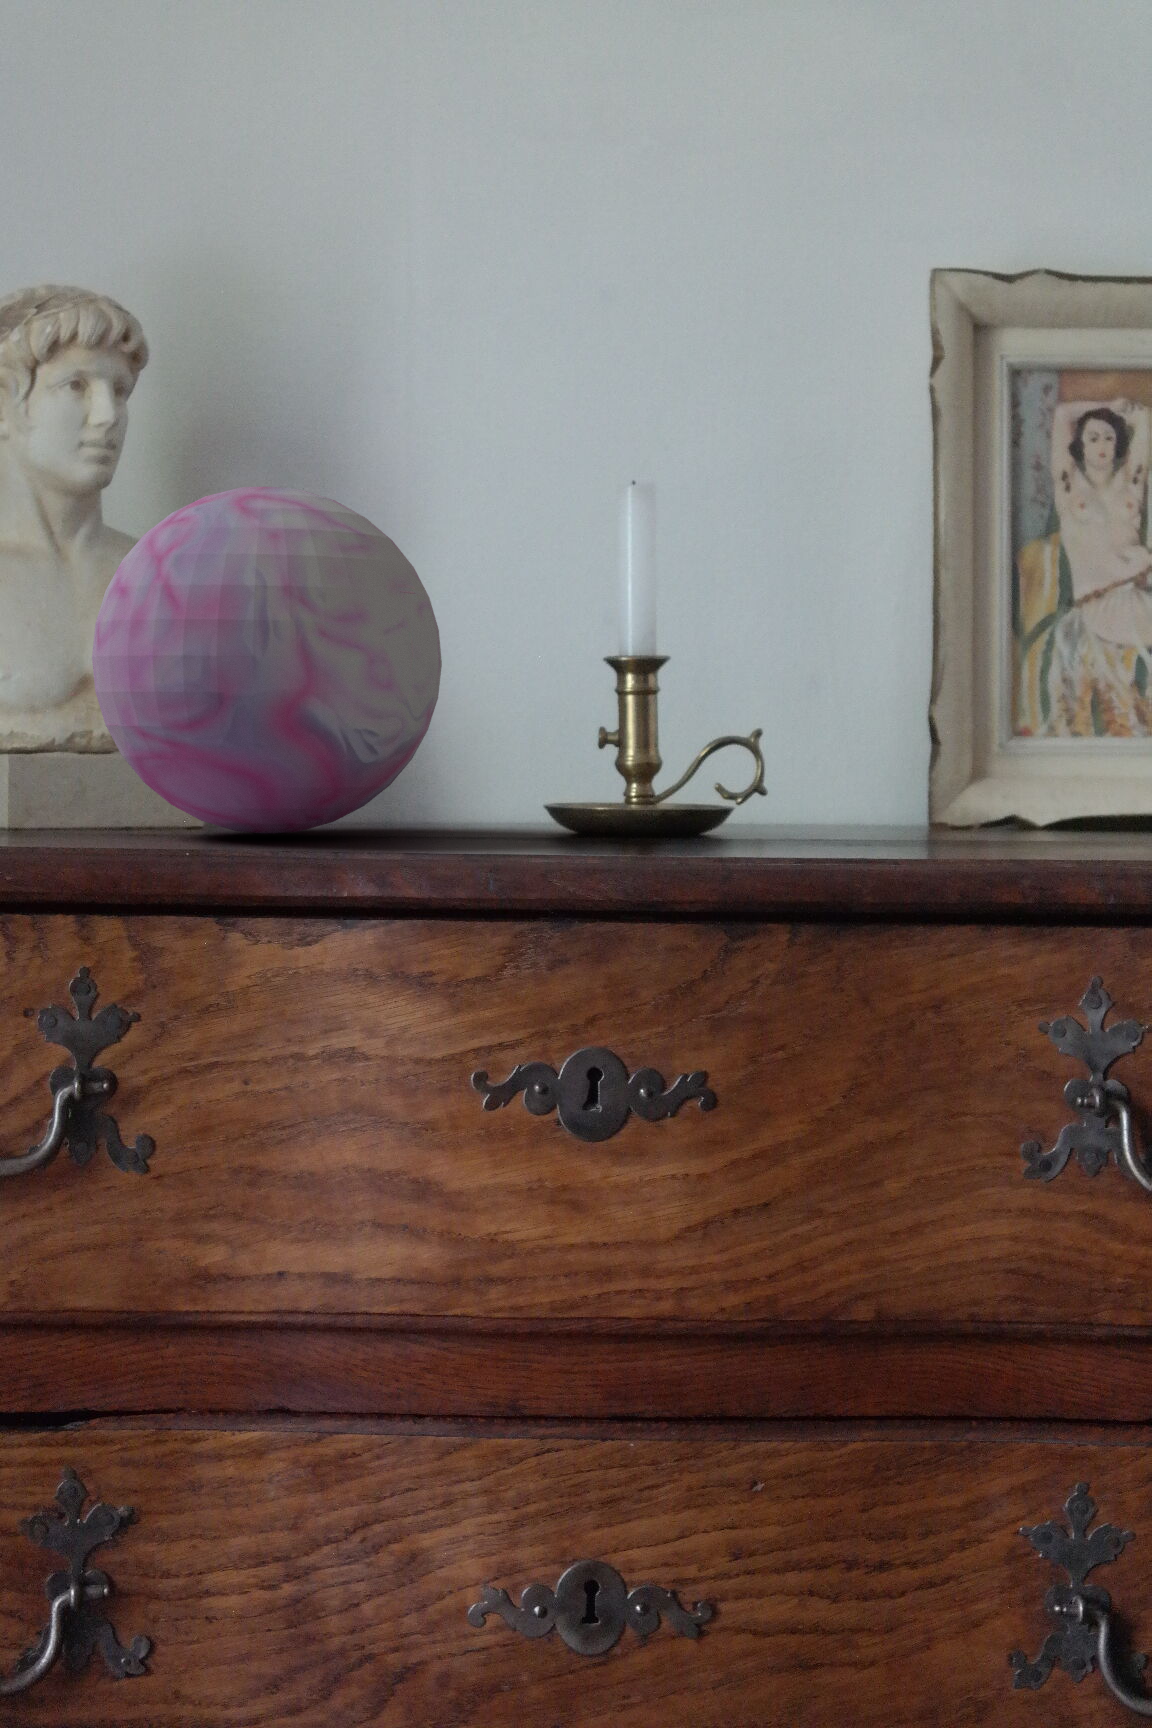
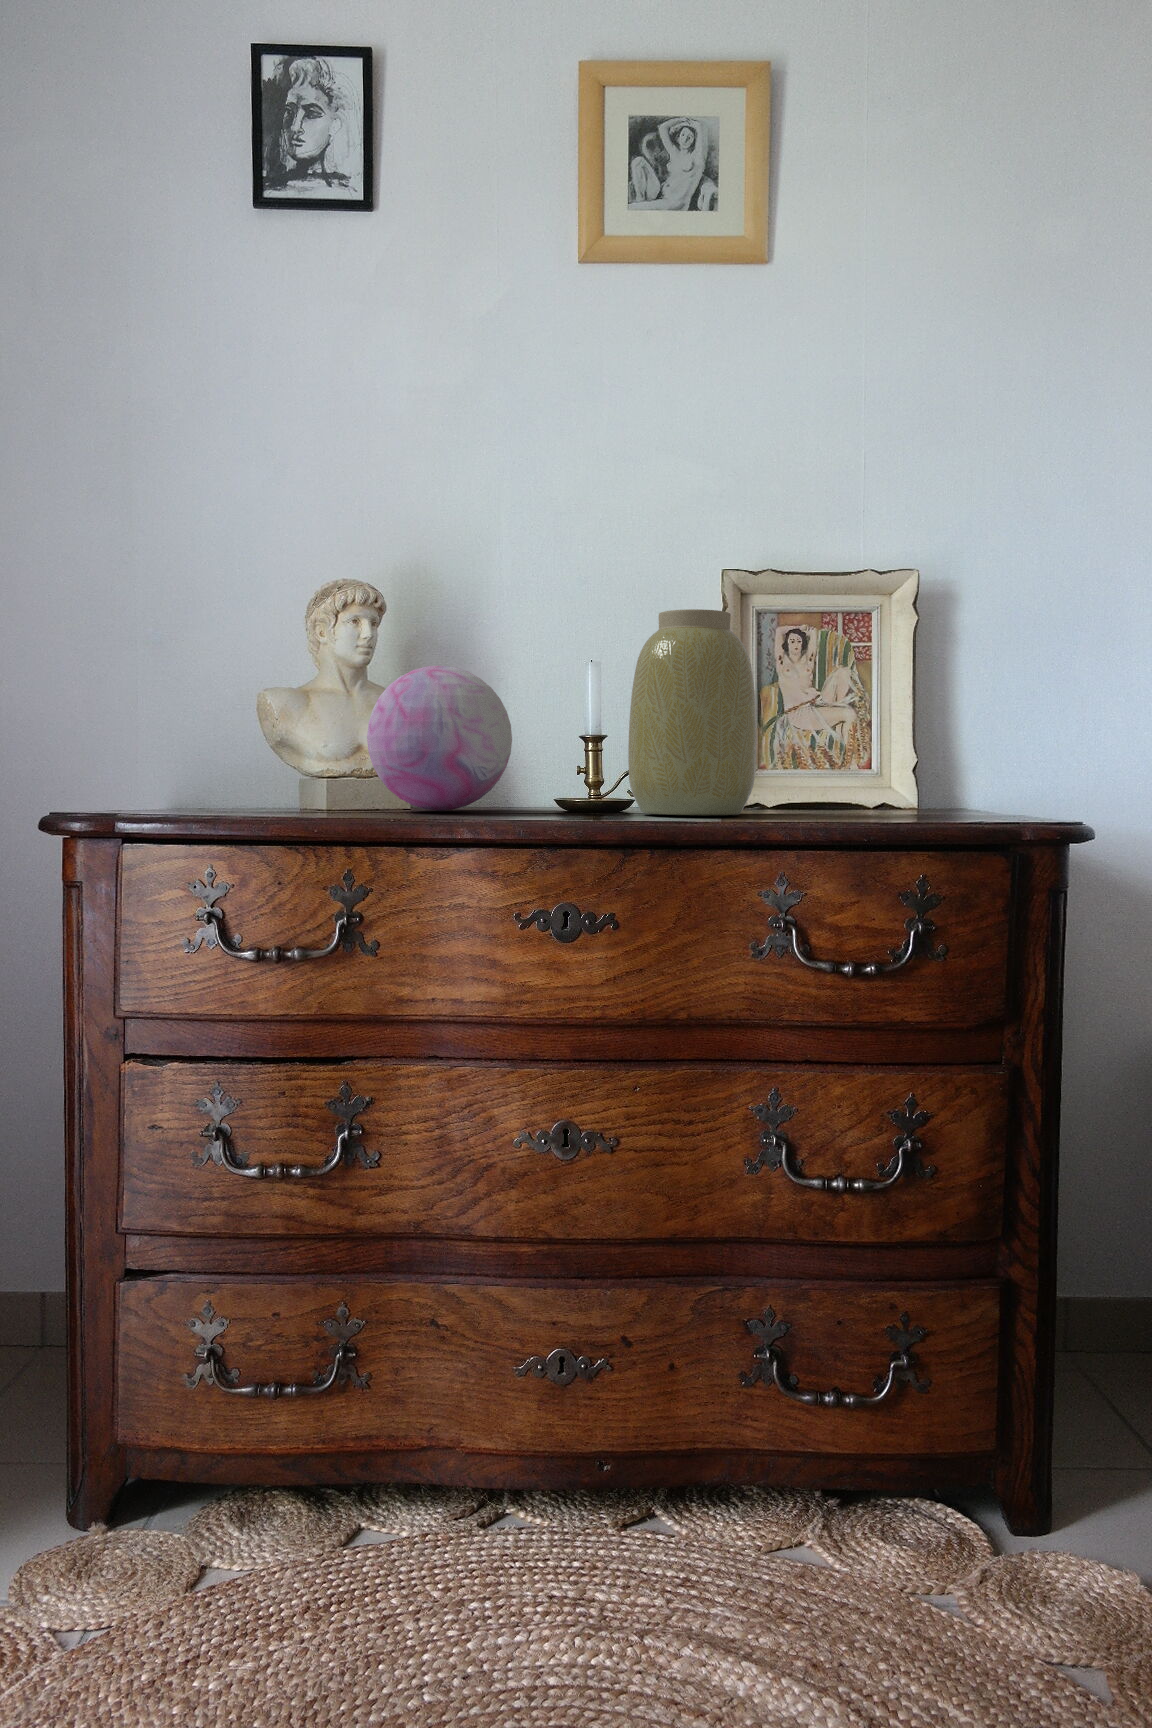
vase: none [722,345,1031,851] -> present [628,609,756,815]

